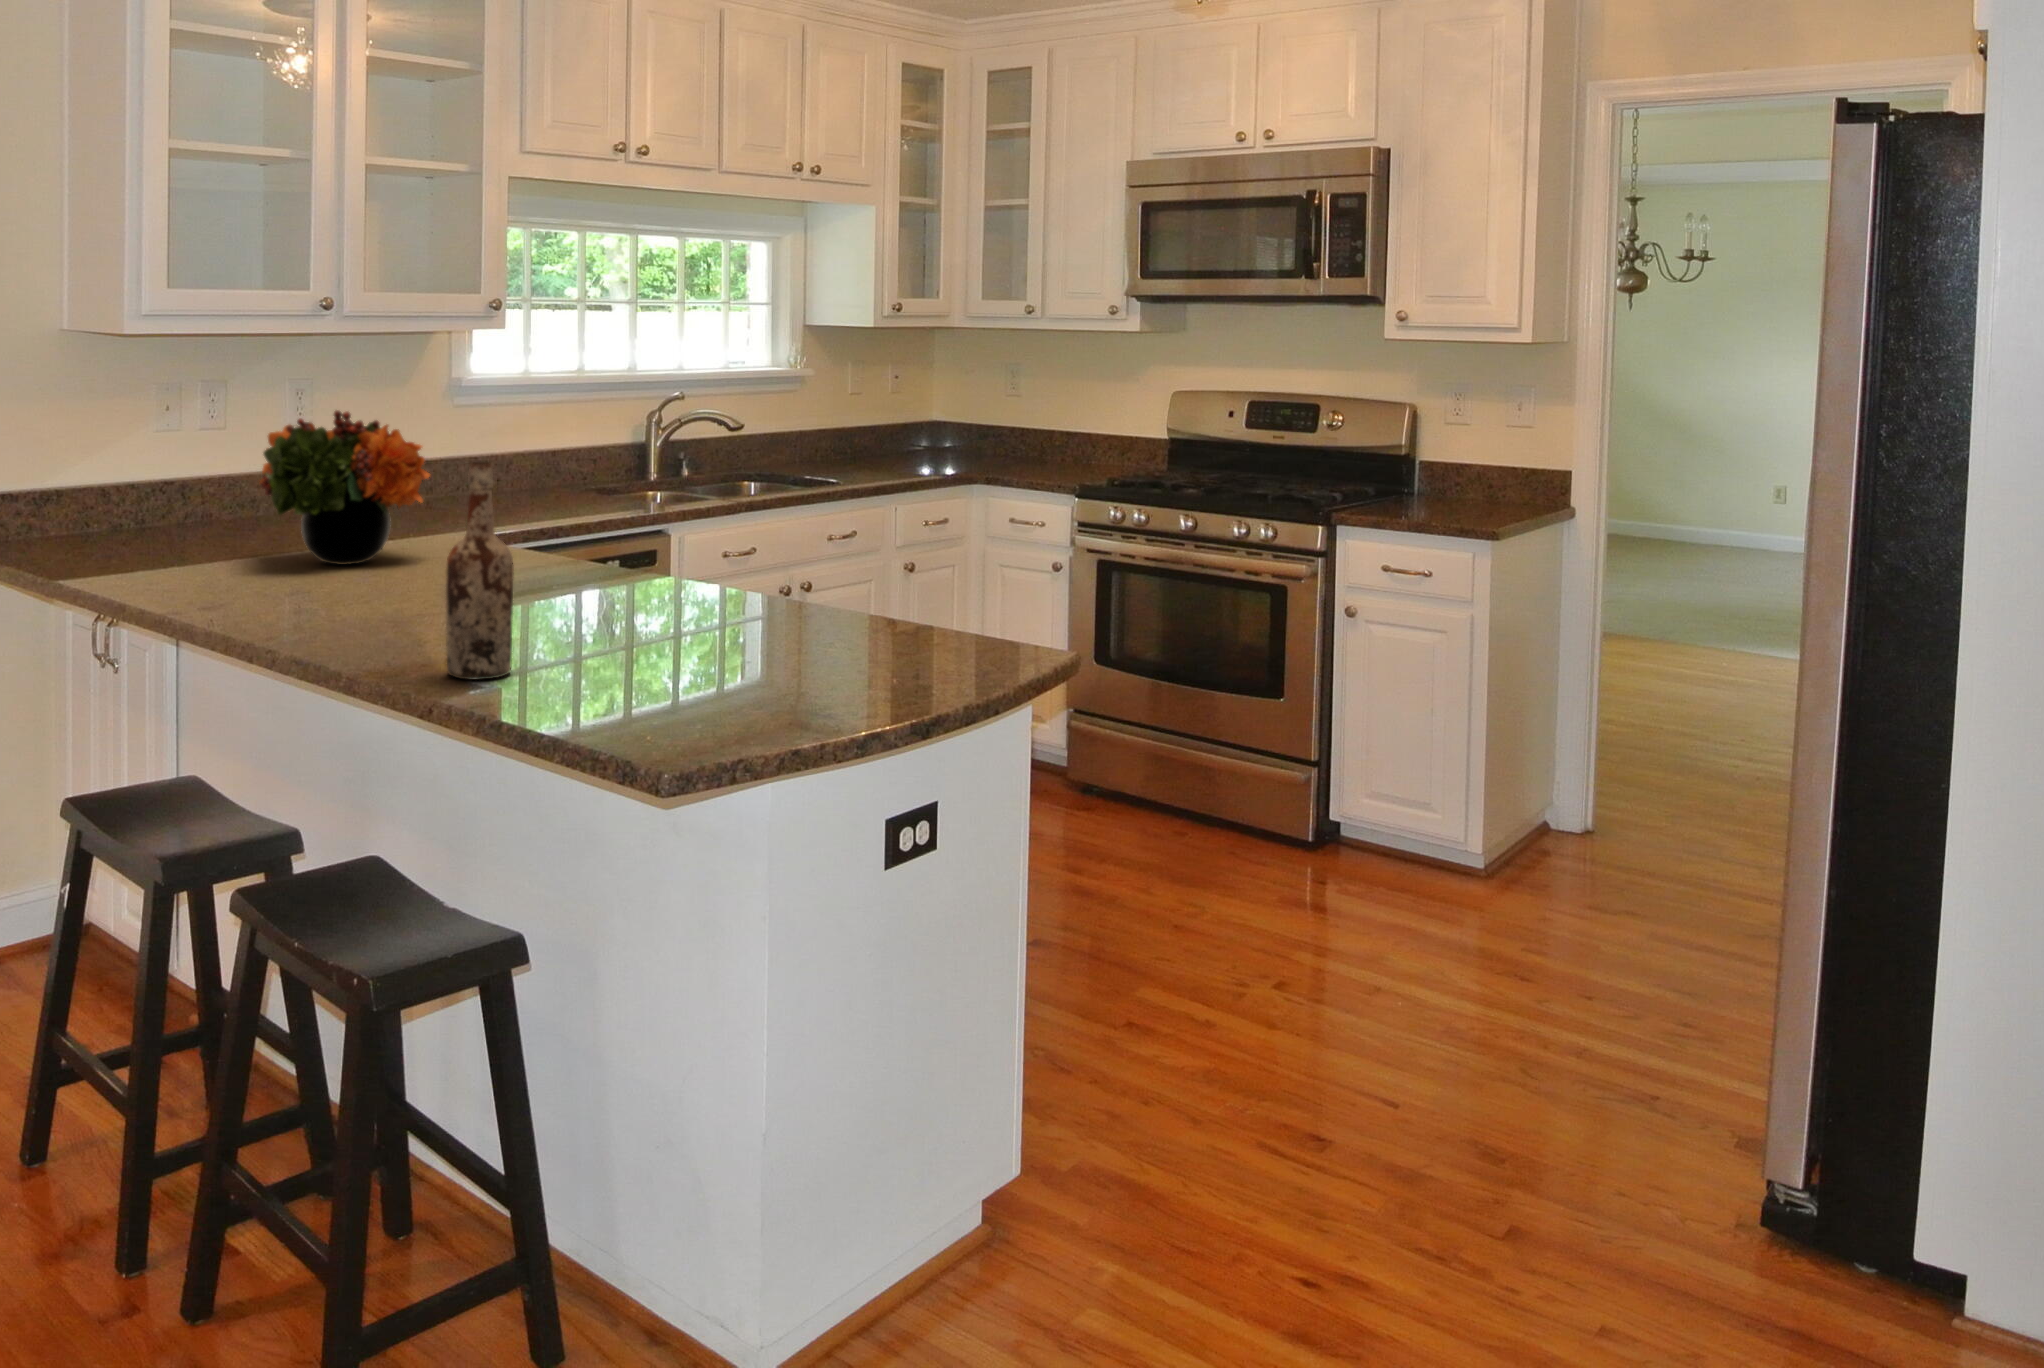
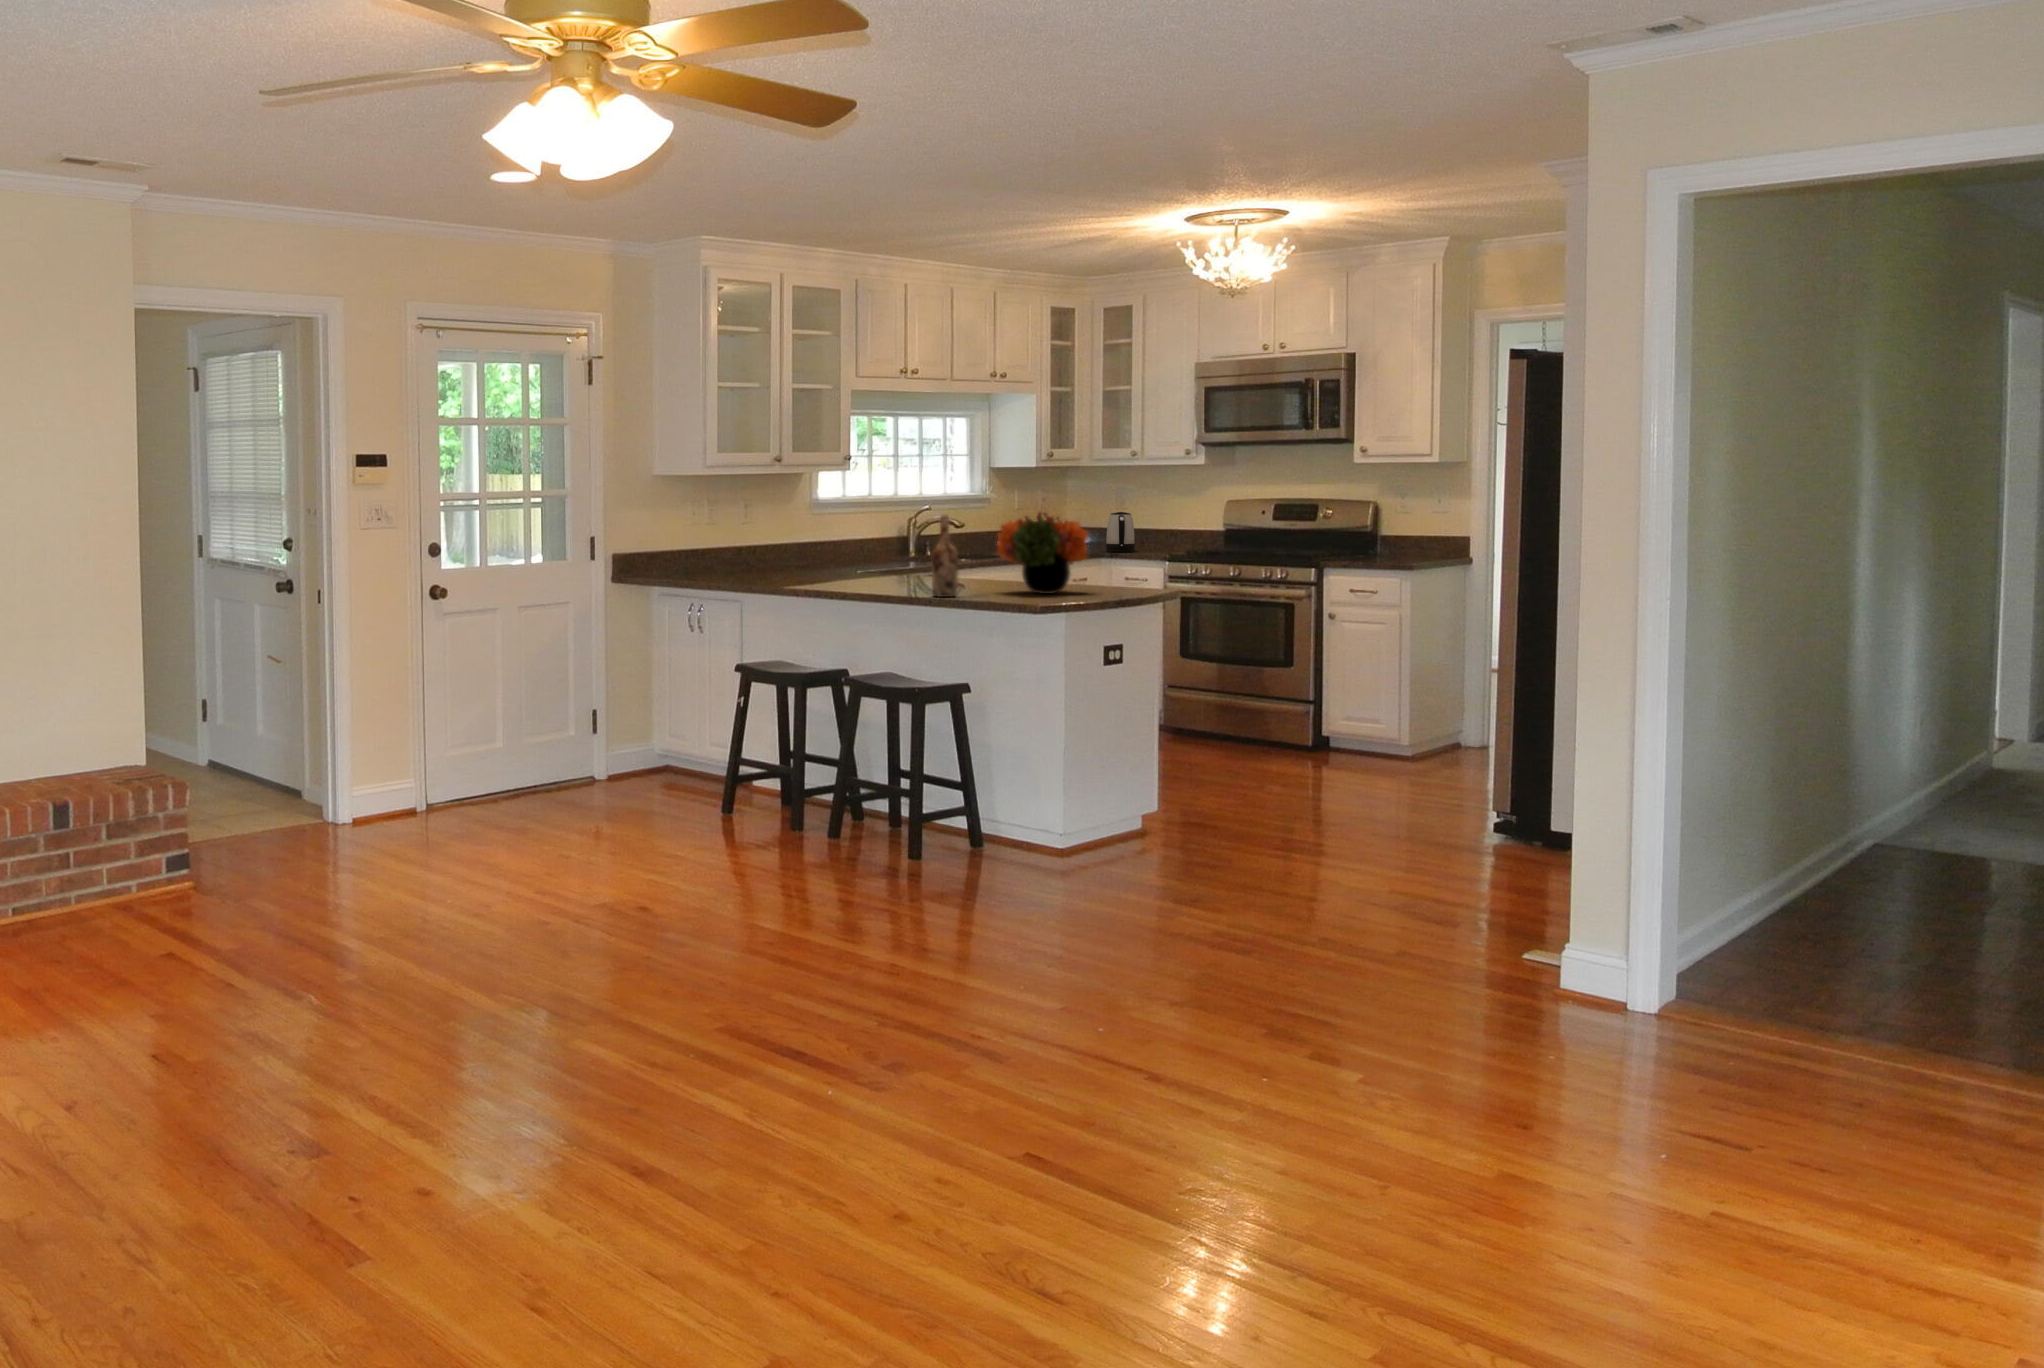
kettle: none [984,404,1029,471] -> present [1106,512,1135,552]
flower arrangement: present [259,410,430,565] -> present [997,512,1088,594]

